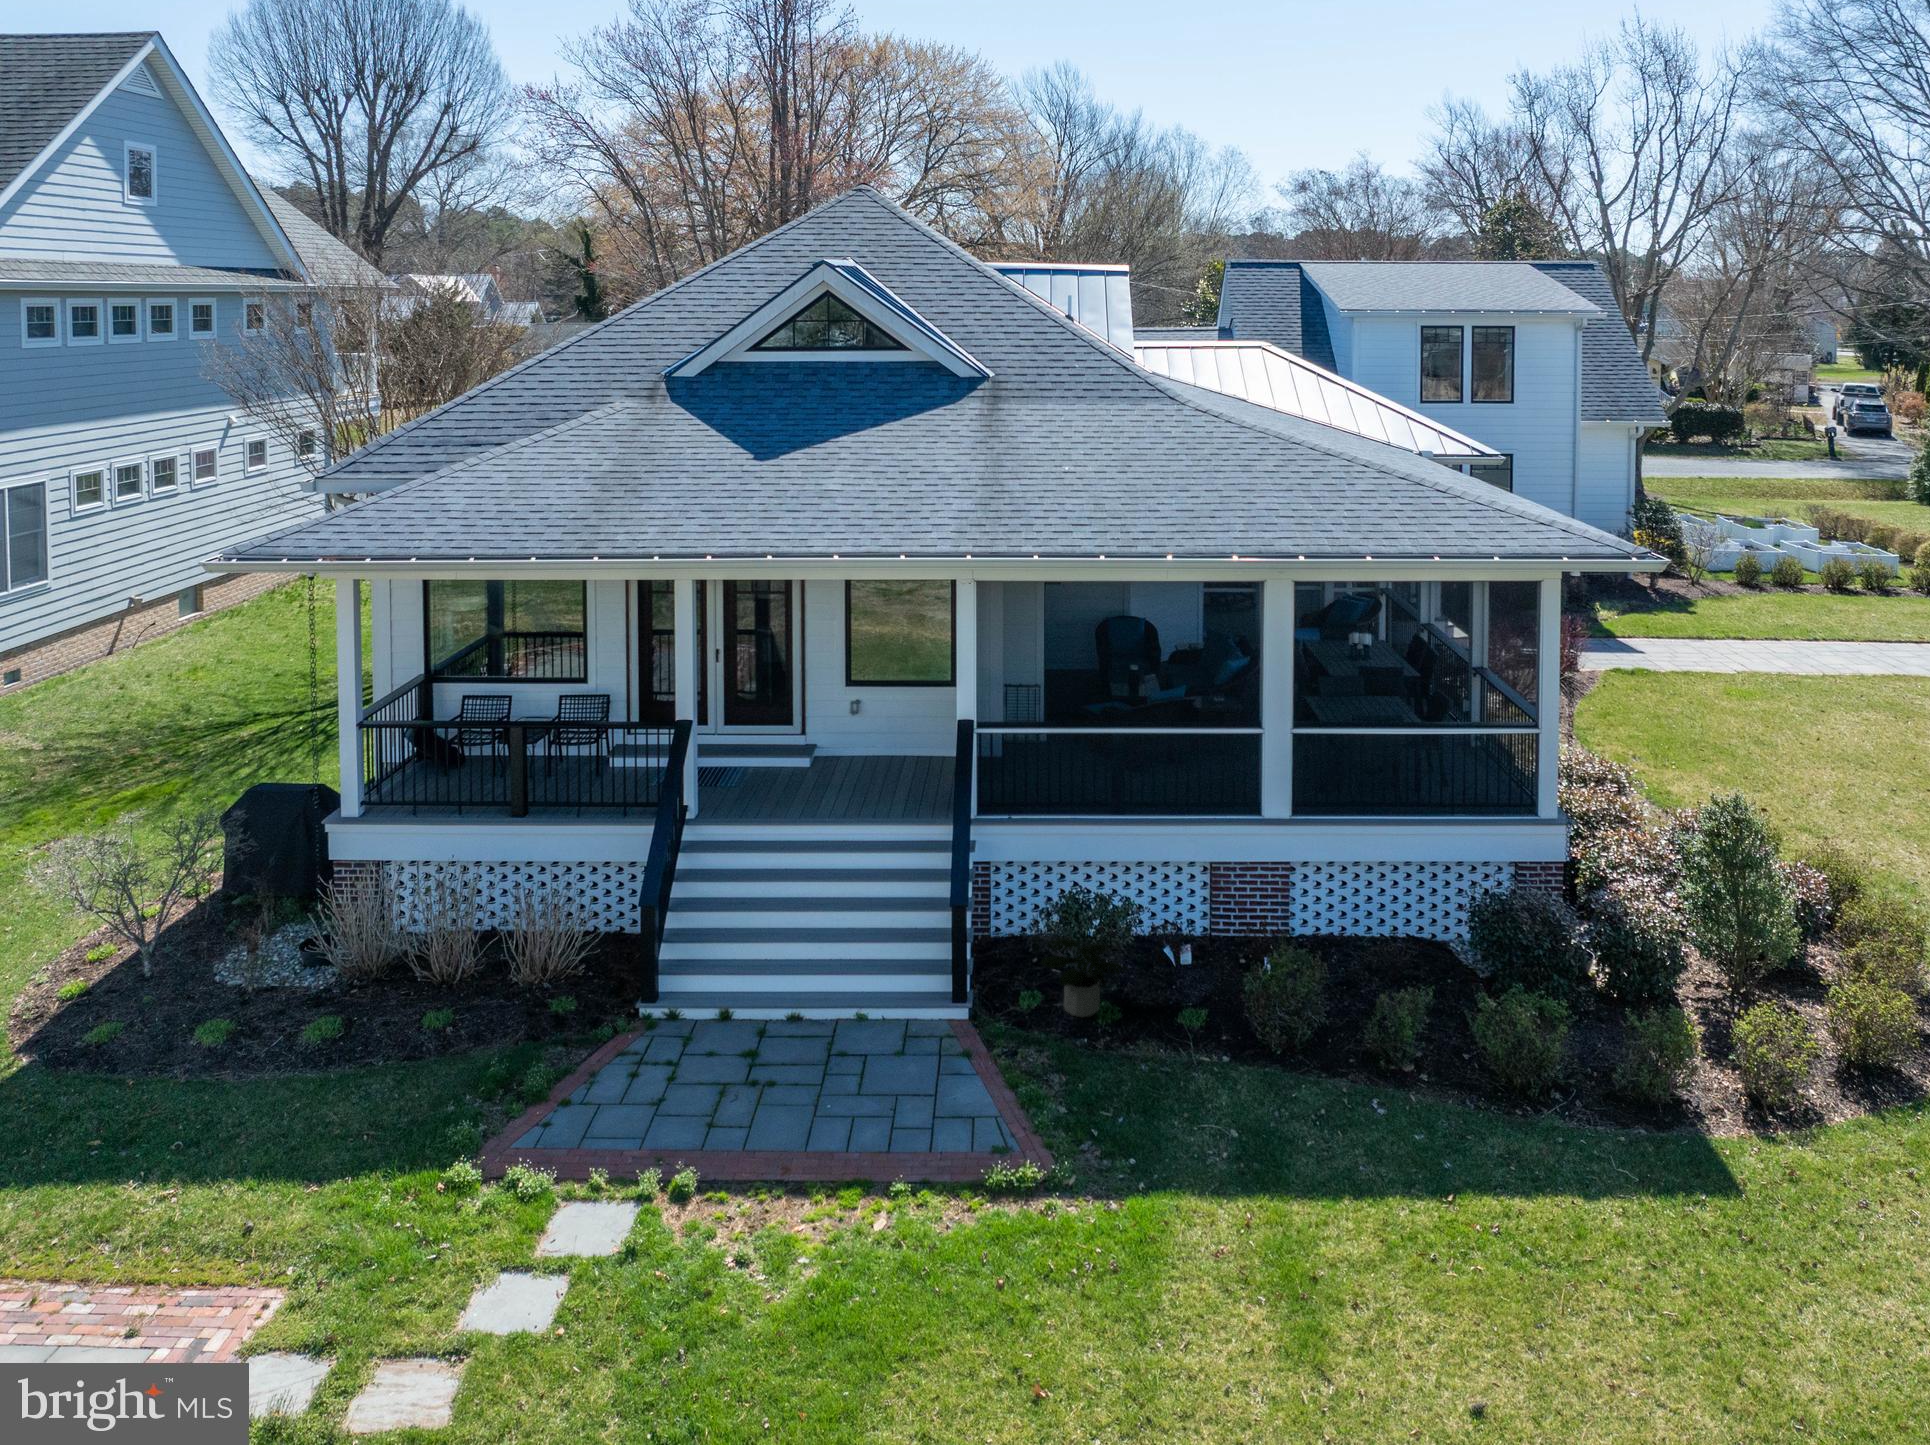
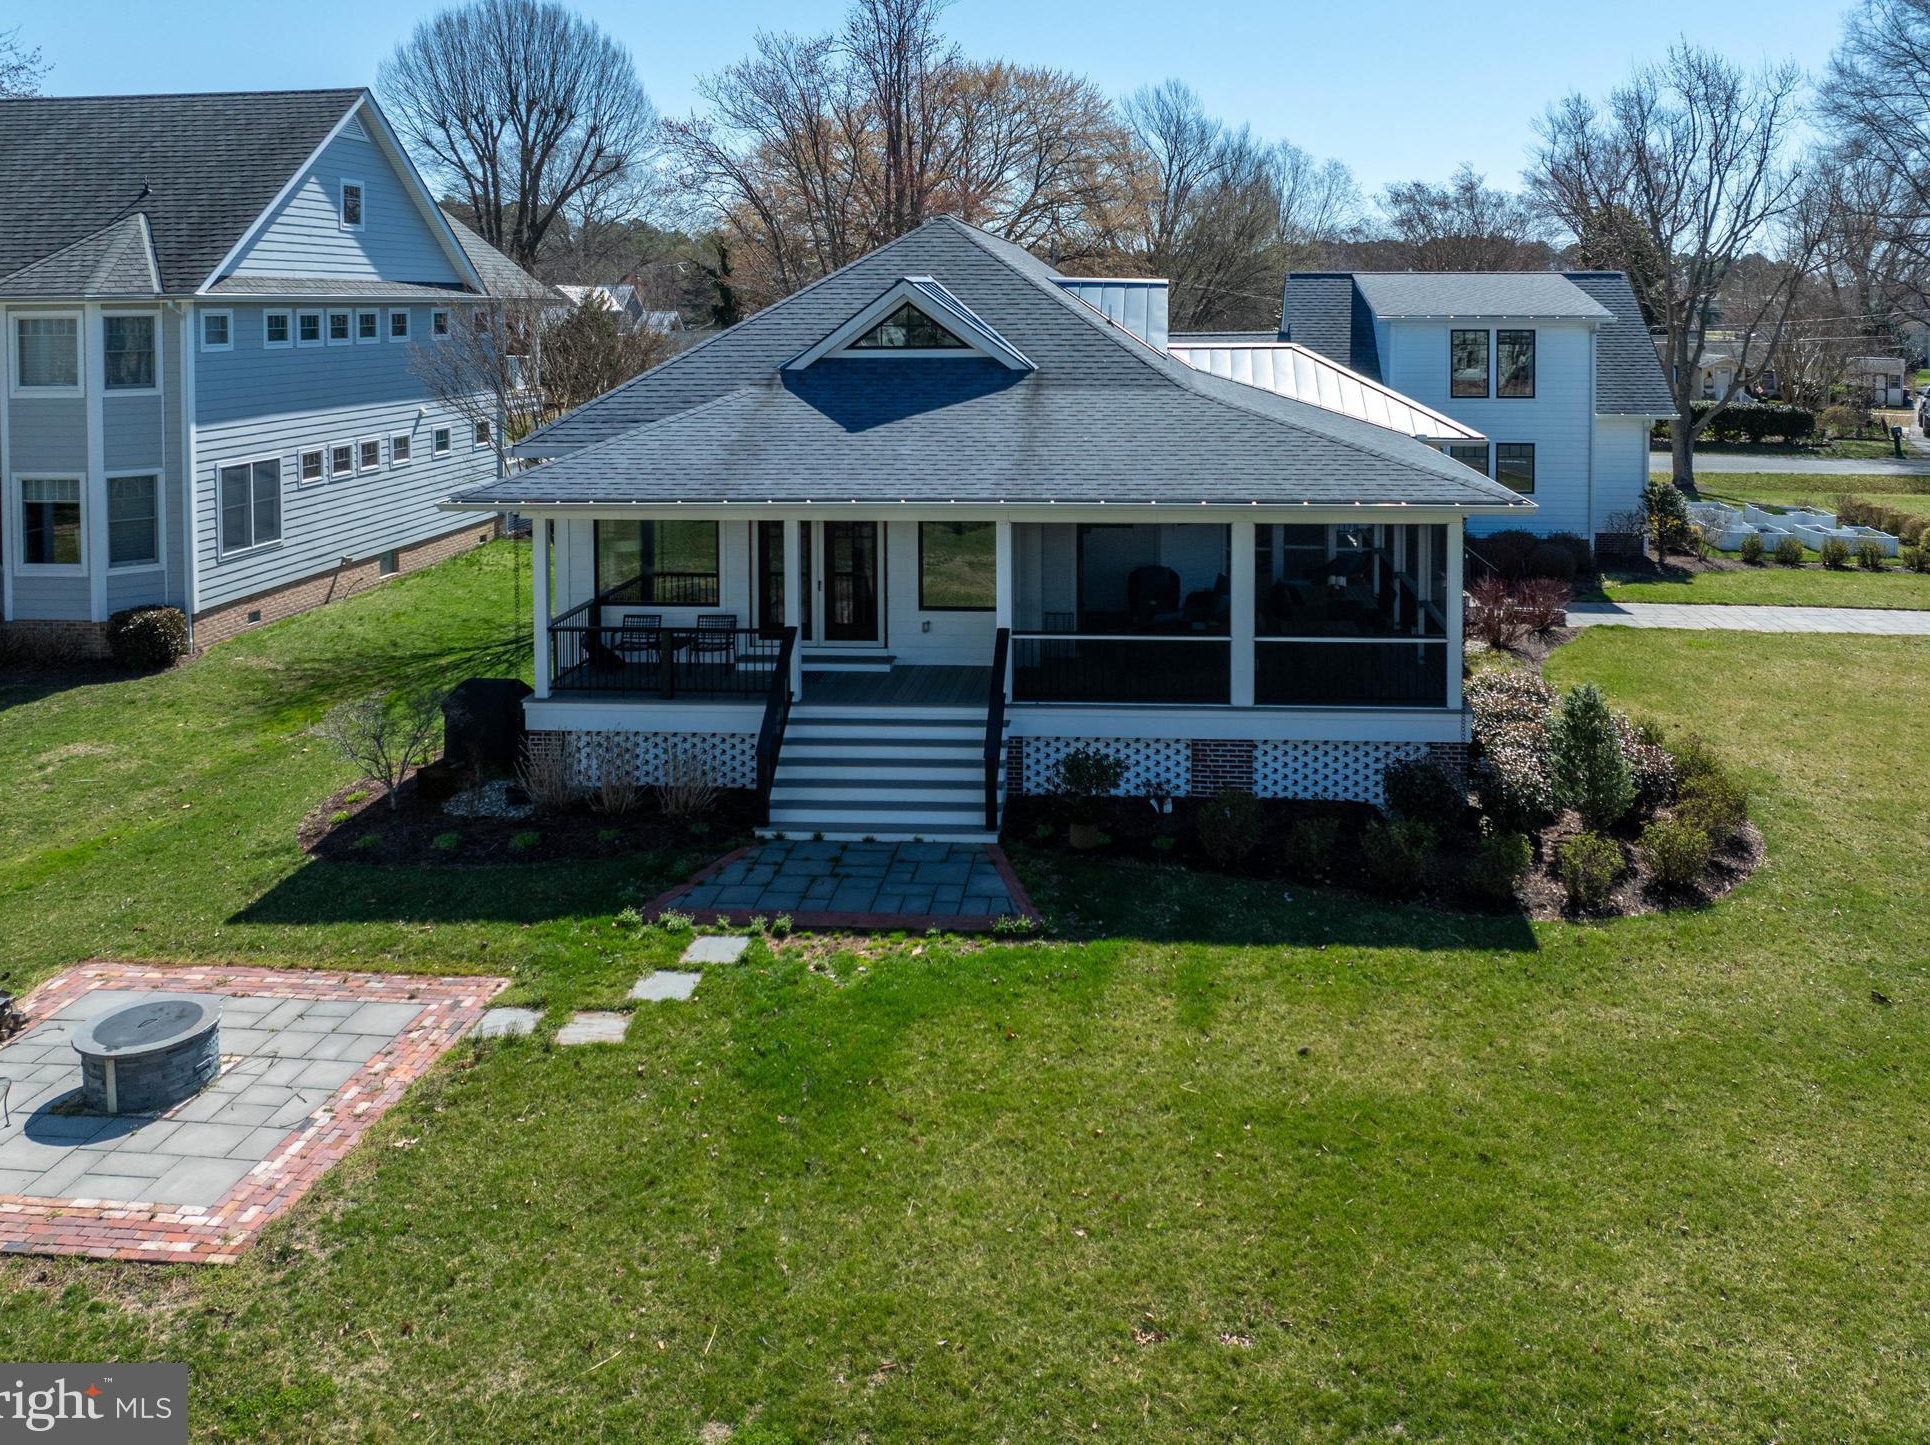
woven basket: none [177,910,235,961] -> present [416,765,458,798]

